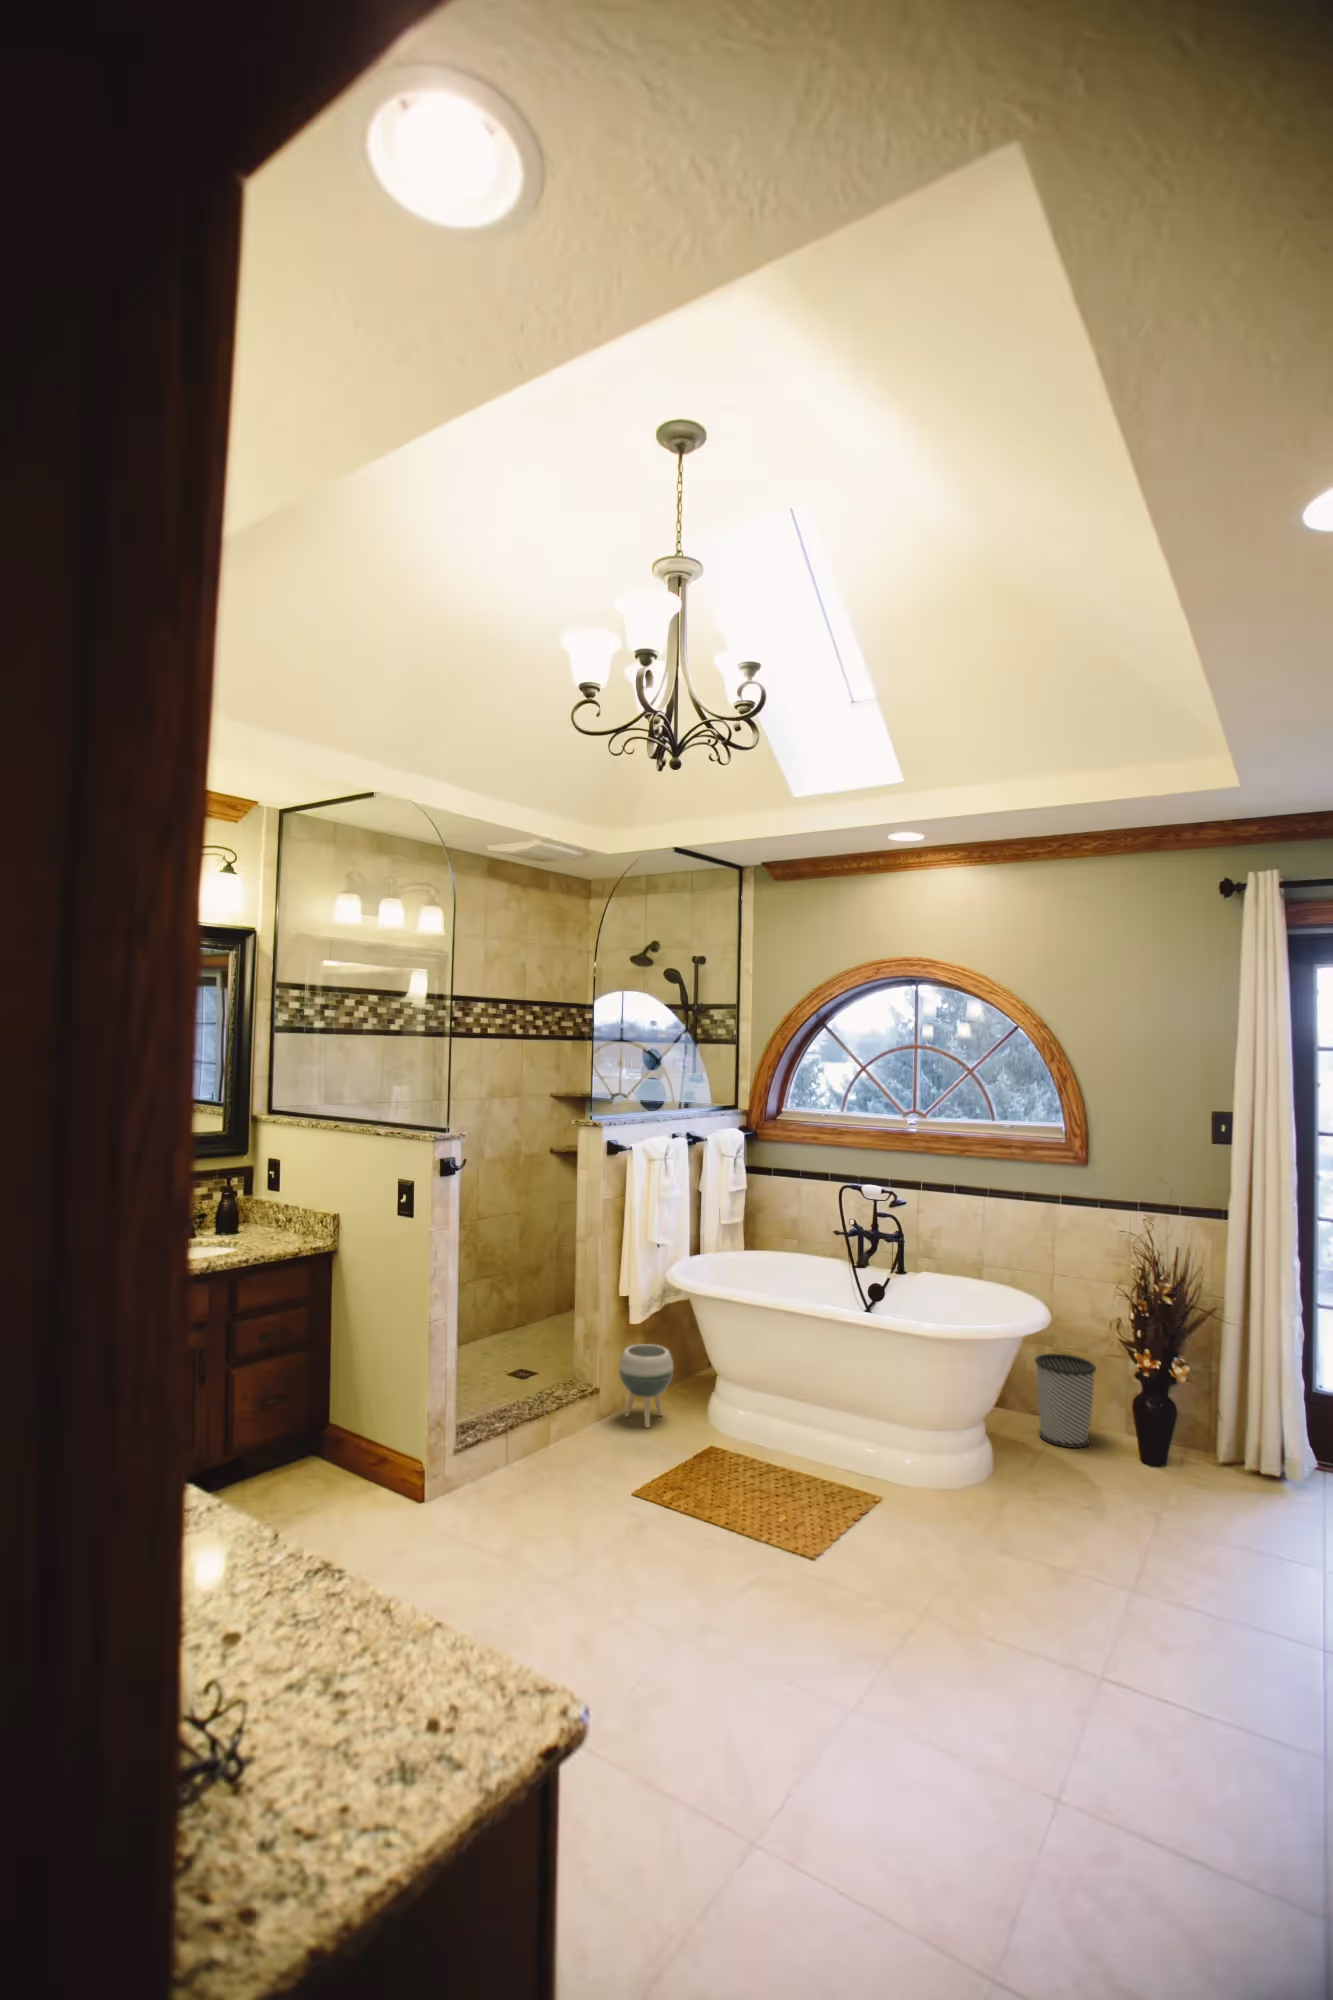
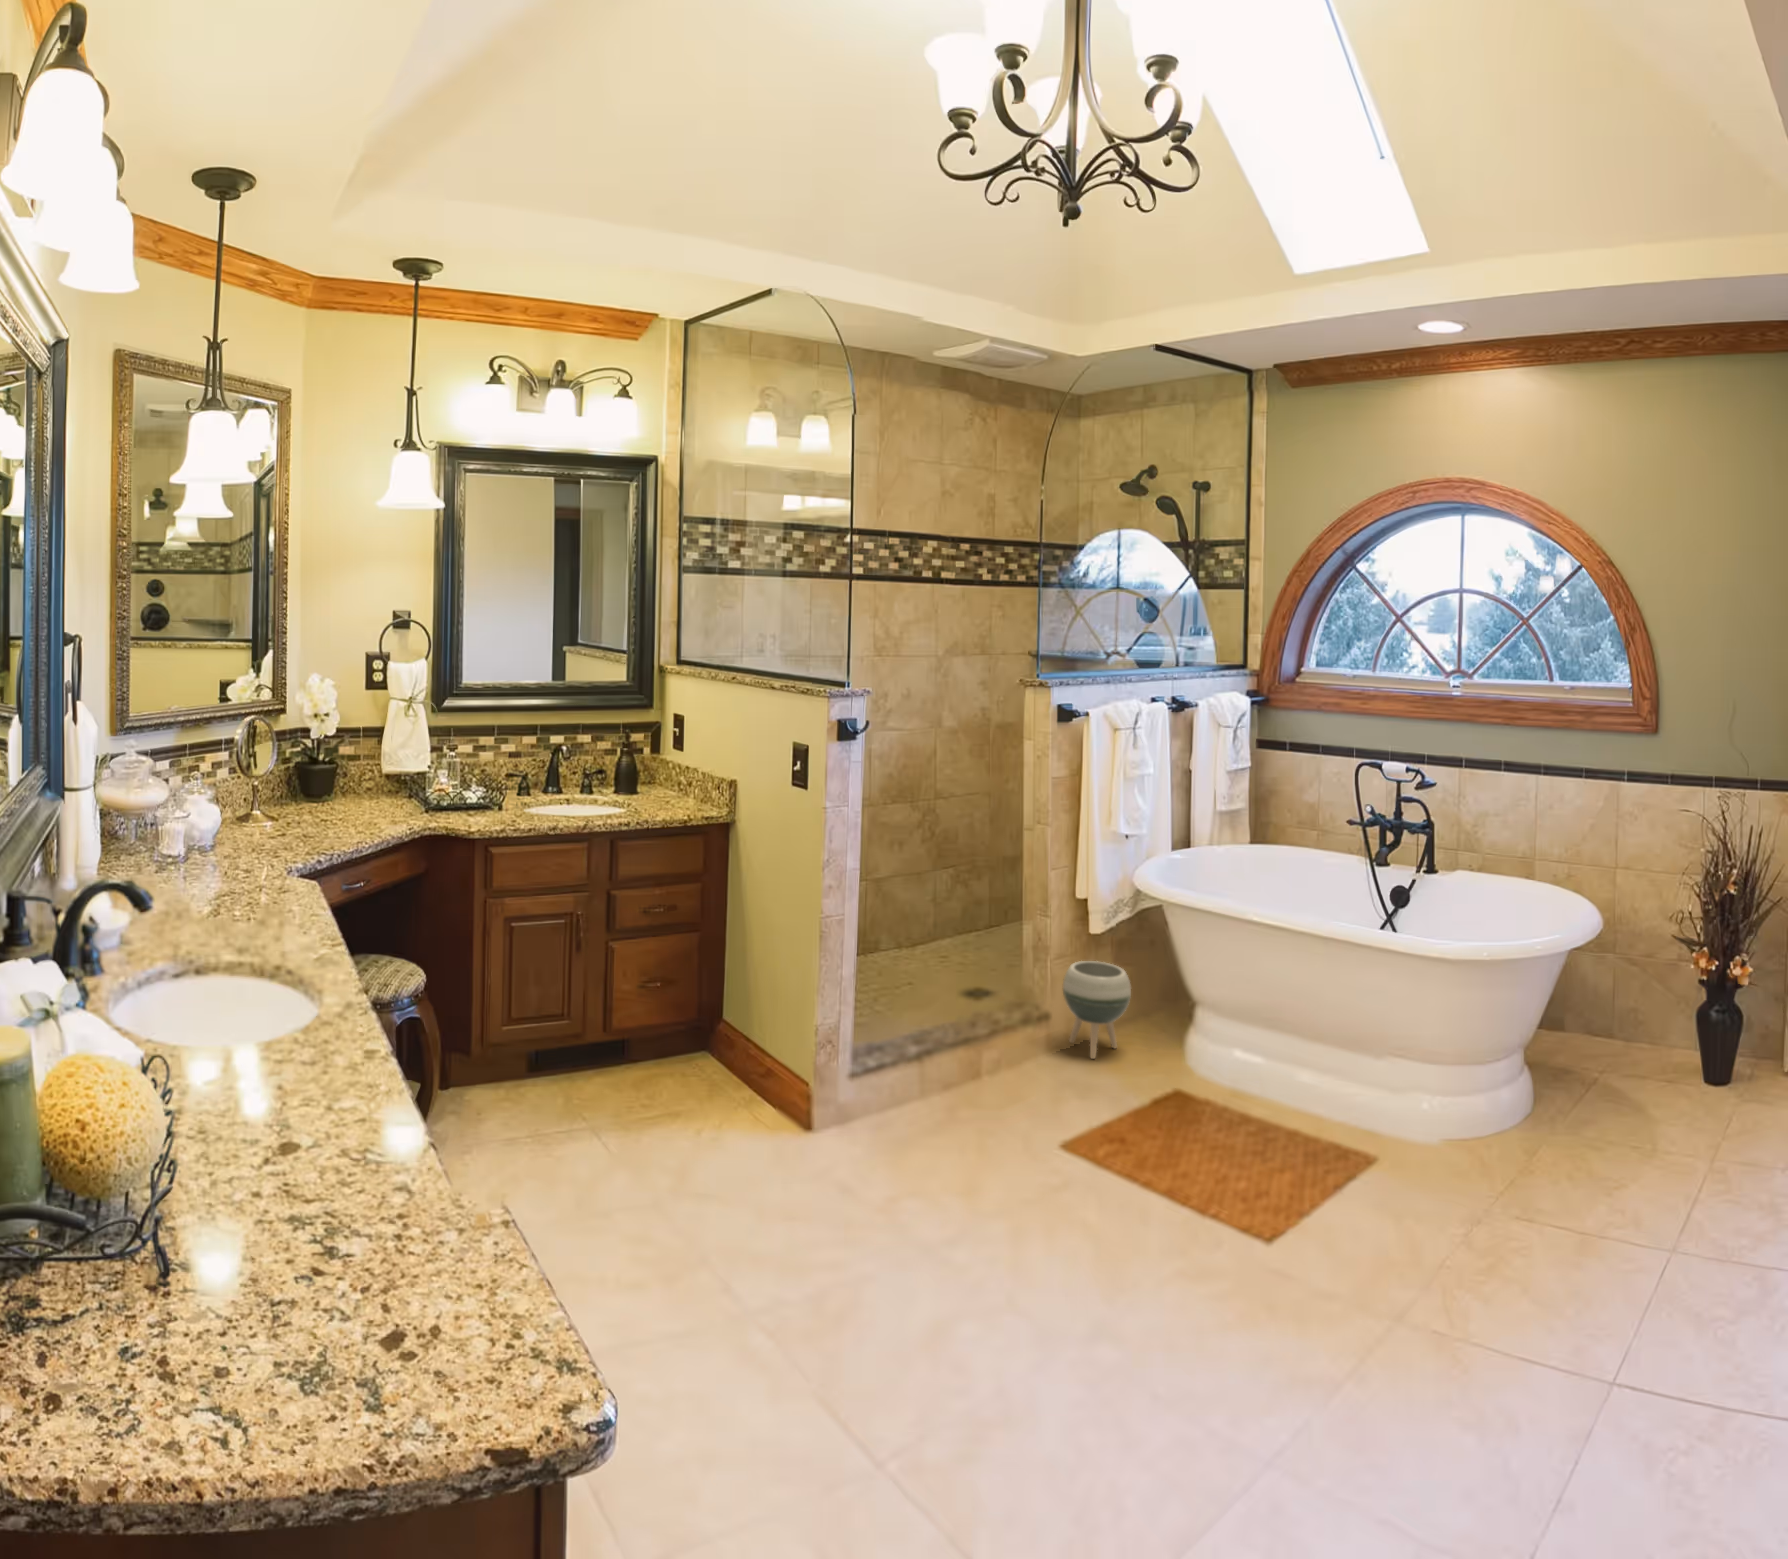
wastebasket: present [1035,1354,1096,1448] -> none [1660,1047,1764,1183]

